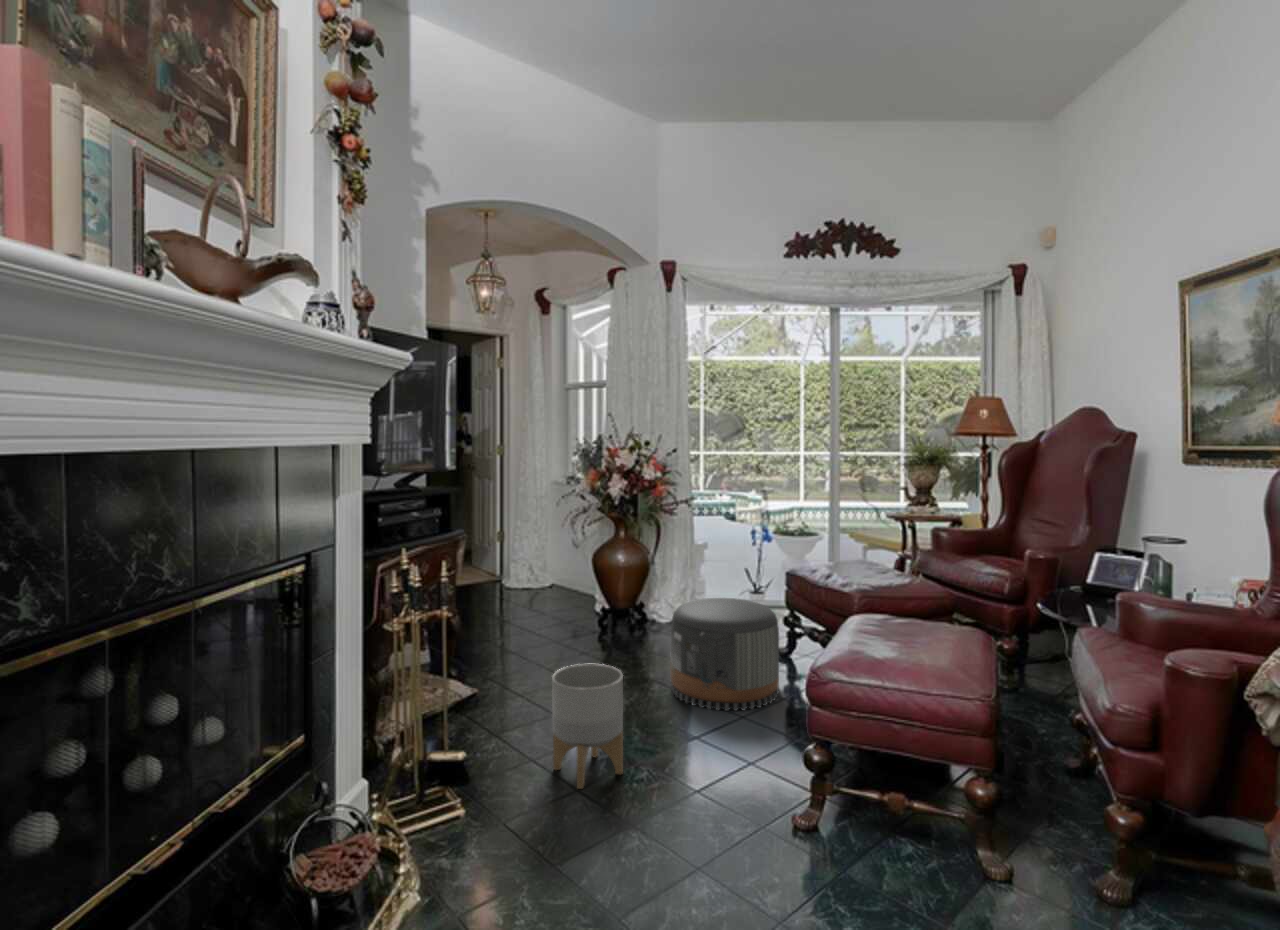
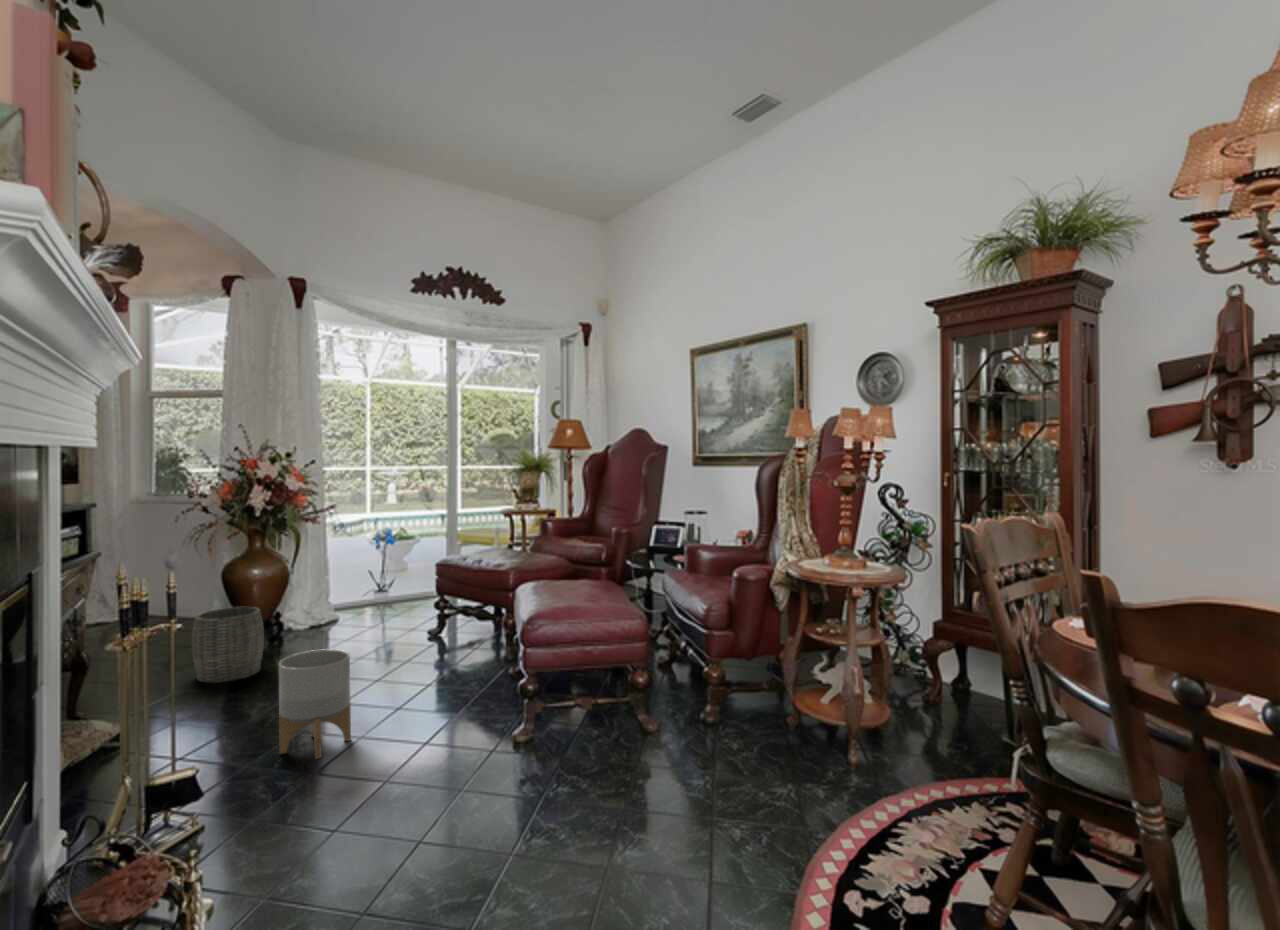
woven basket: none [548,592,608,665] -> present [192,607,264,683]
pouf: present [670,598,779,711] -> none [349,588,449,684]

